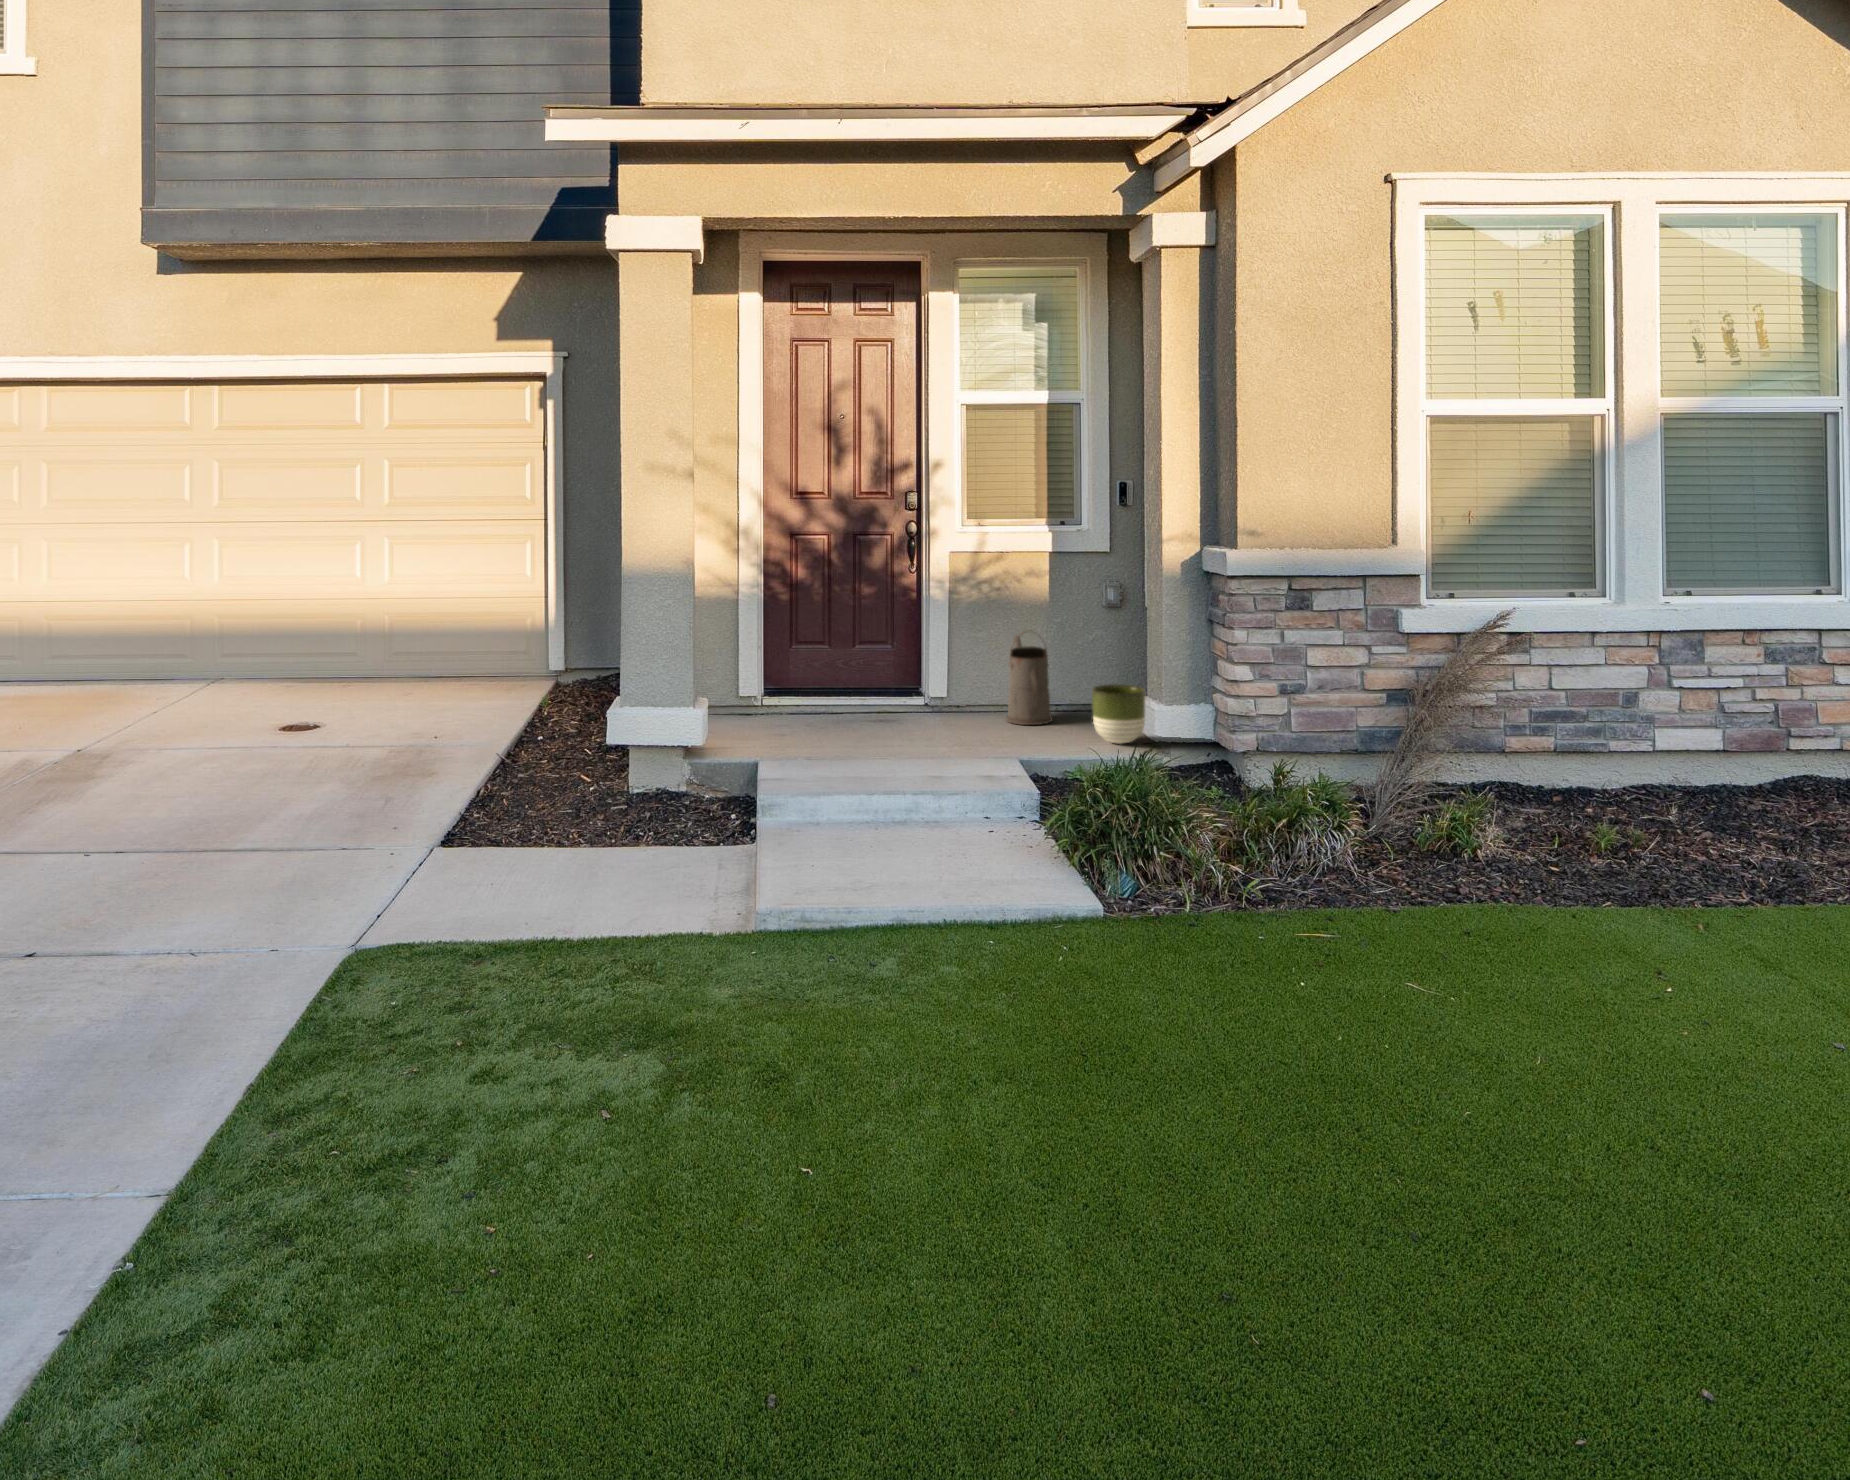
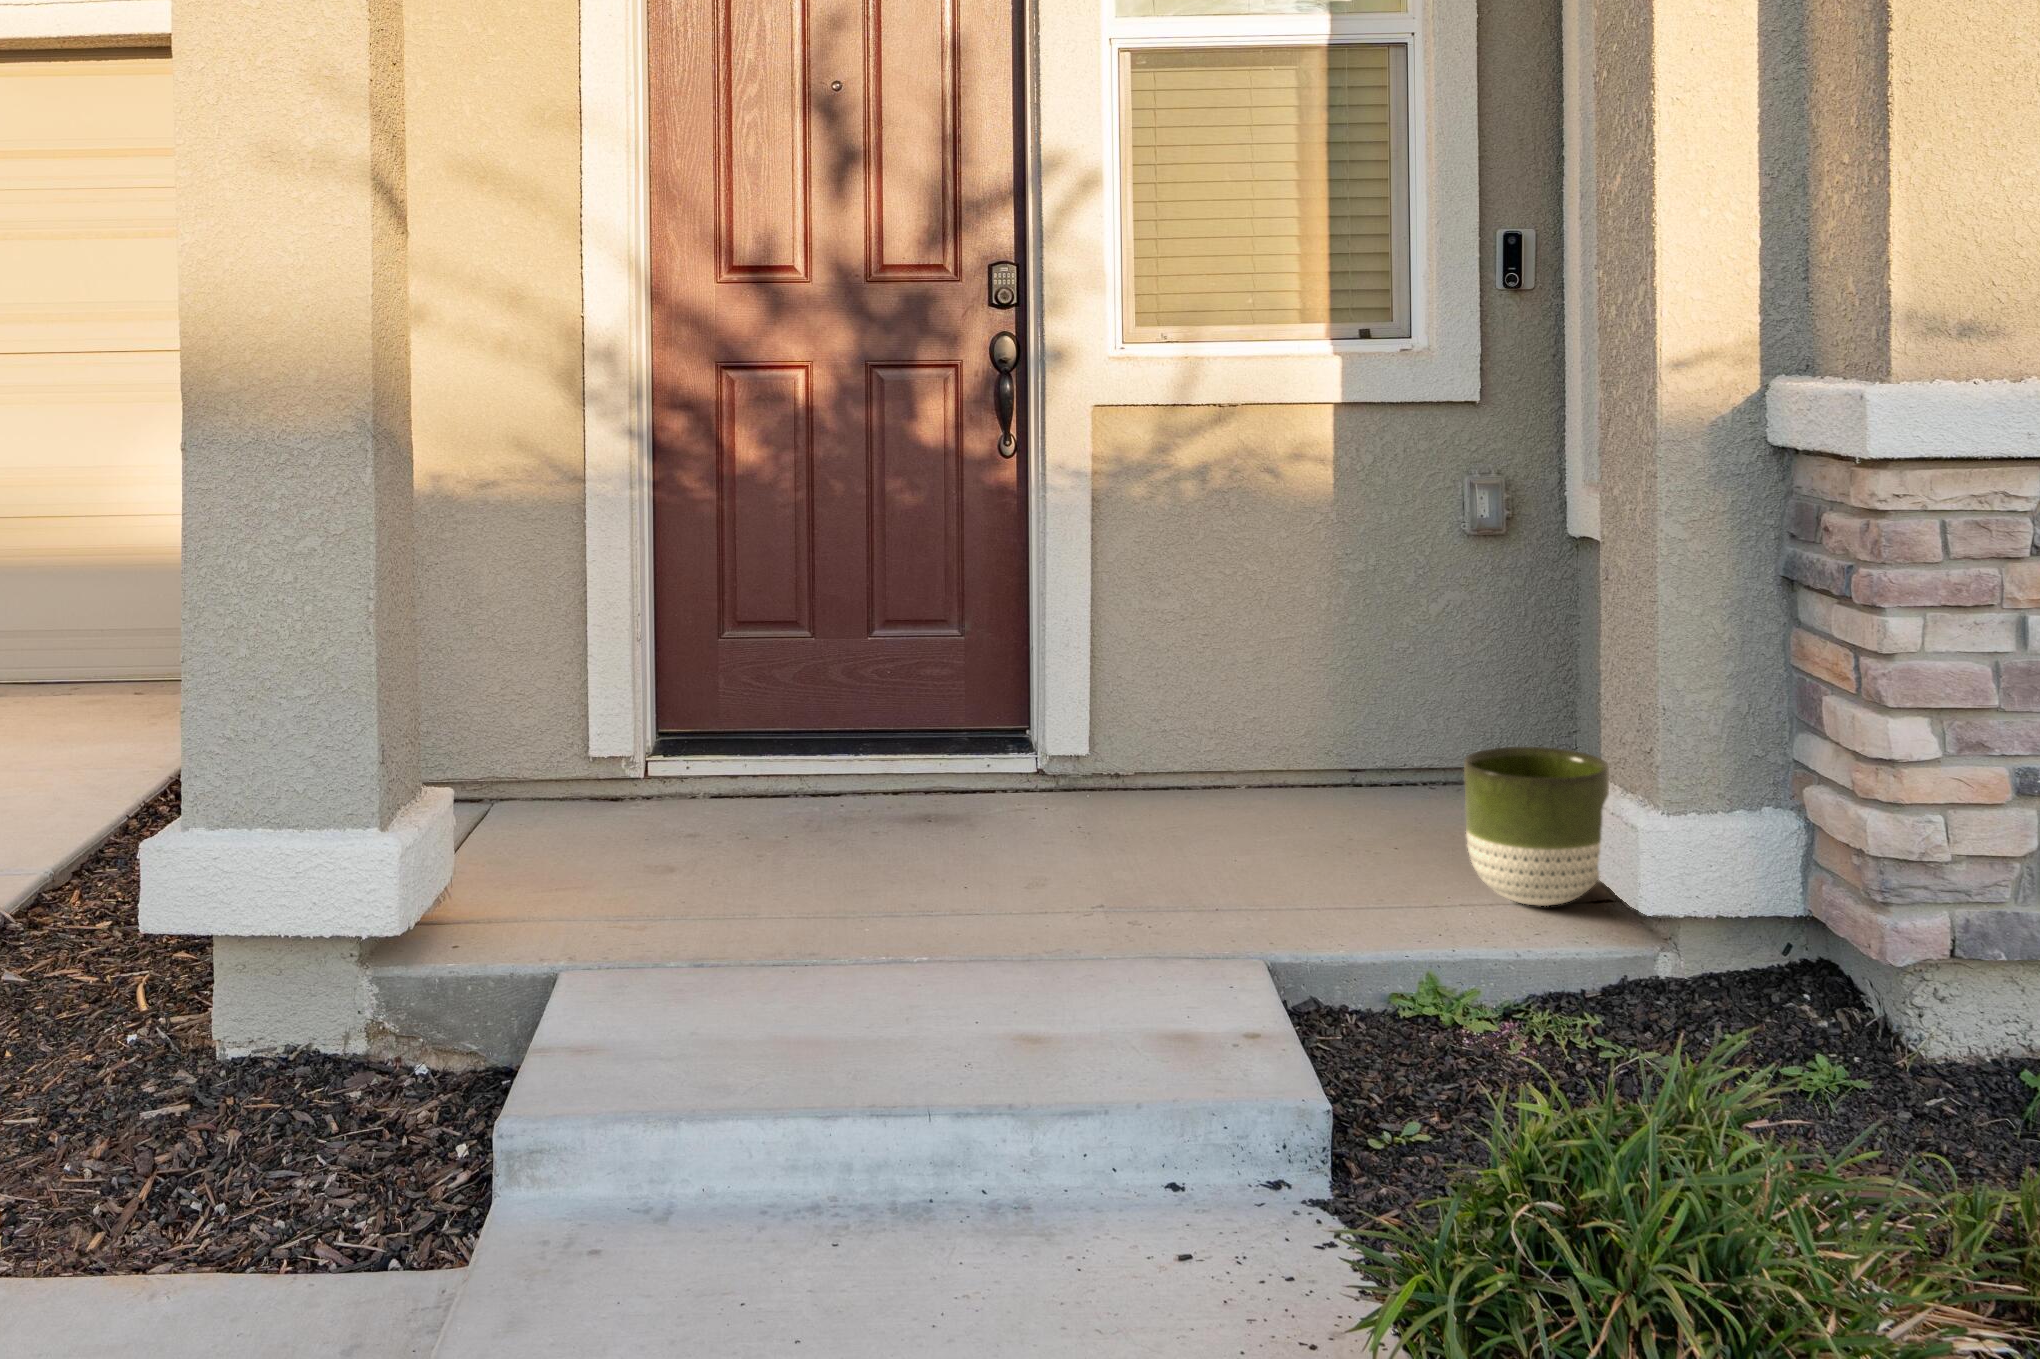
watering can: present [1006,630,1053,725] -> none [1236,603,1354,842]

